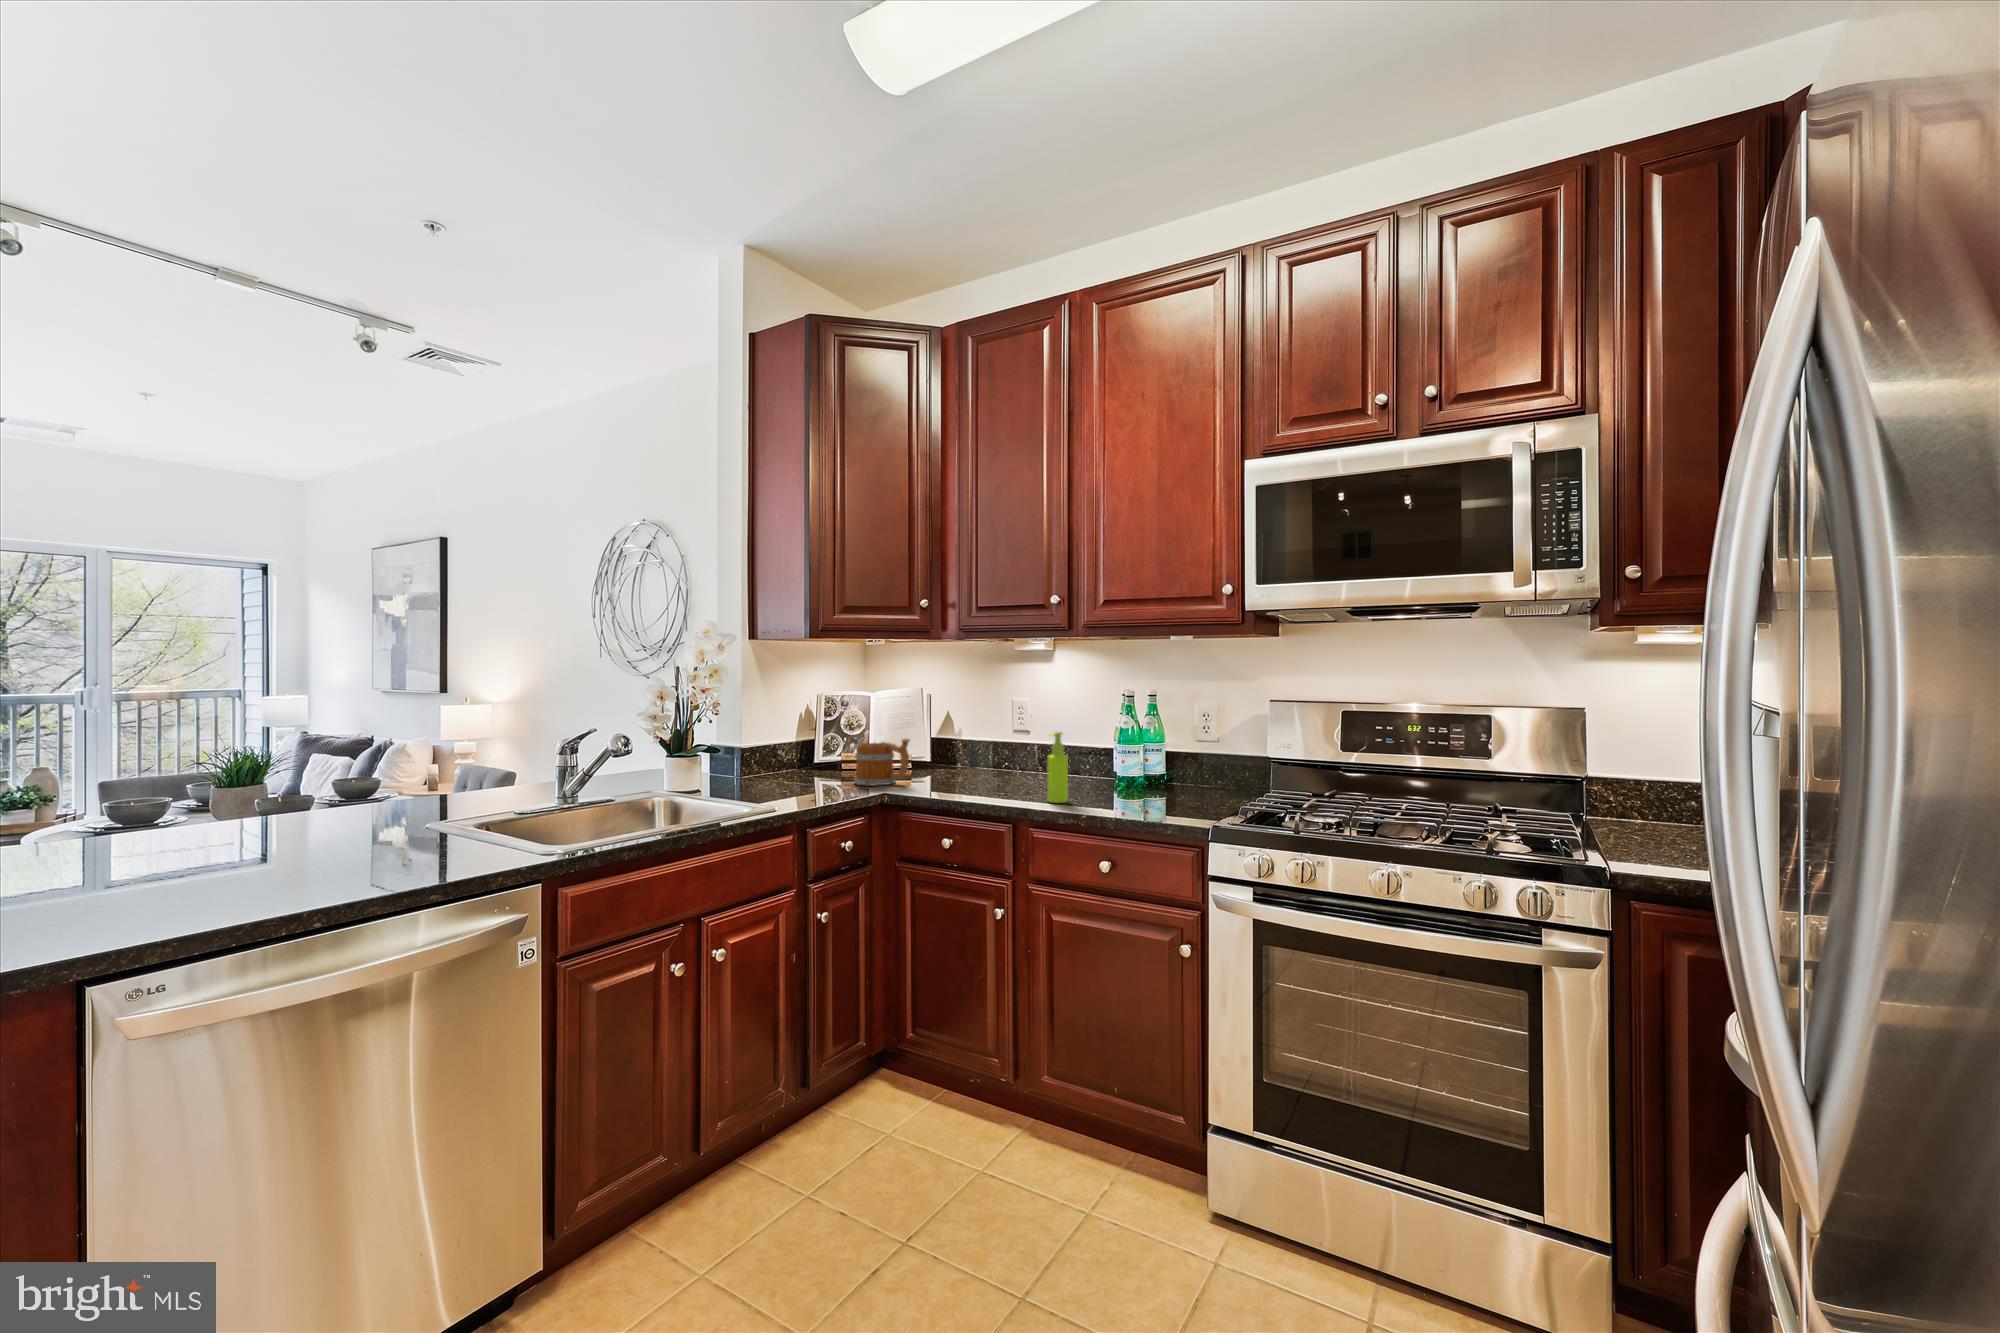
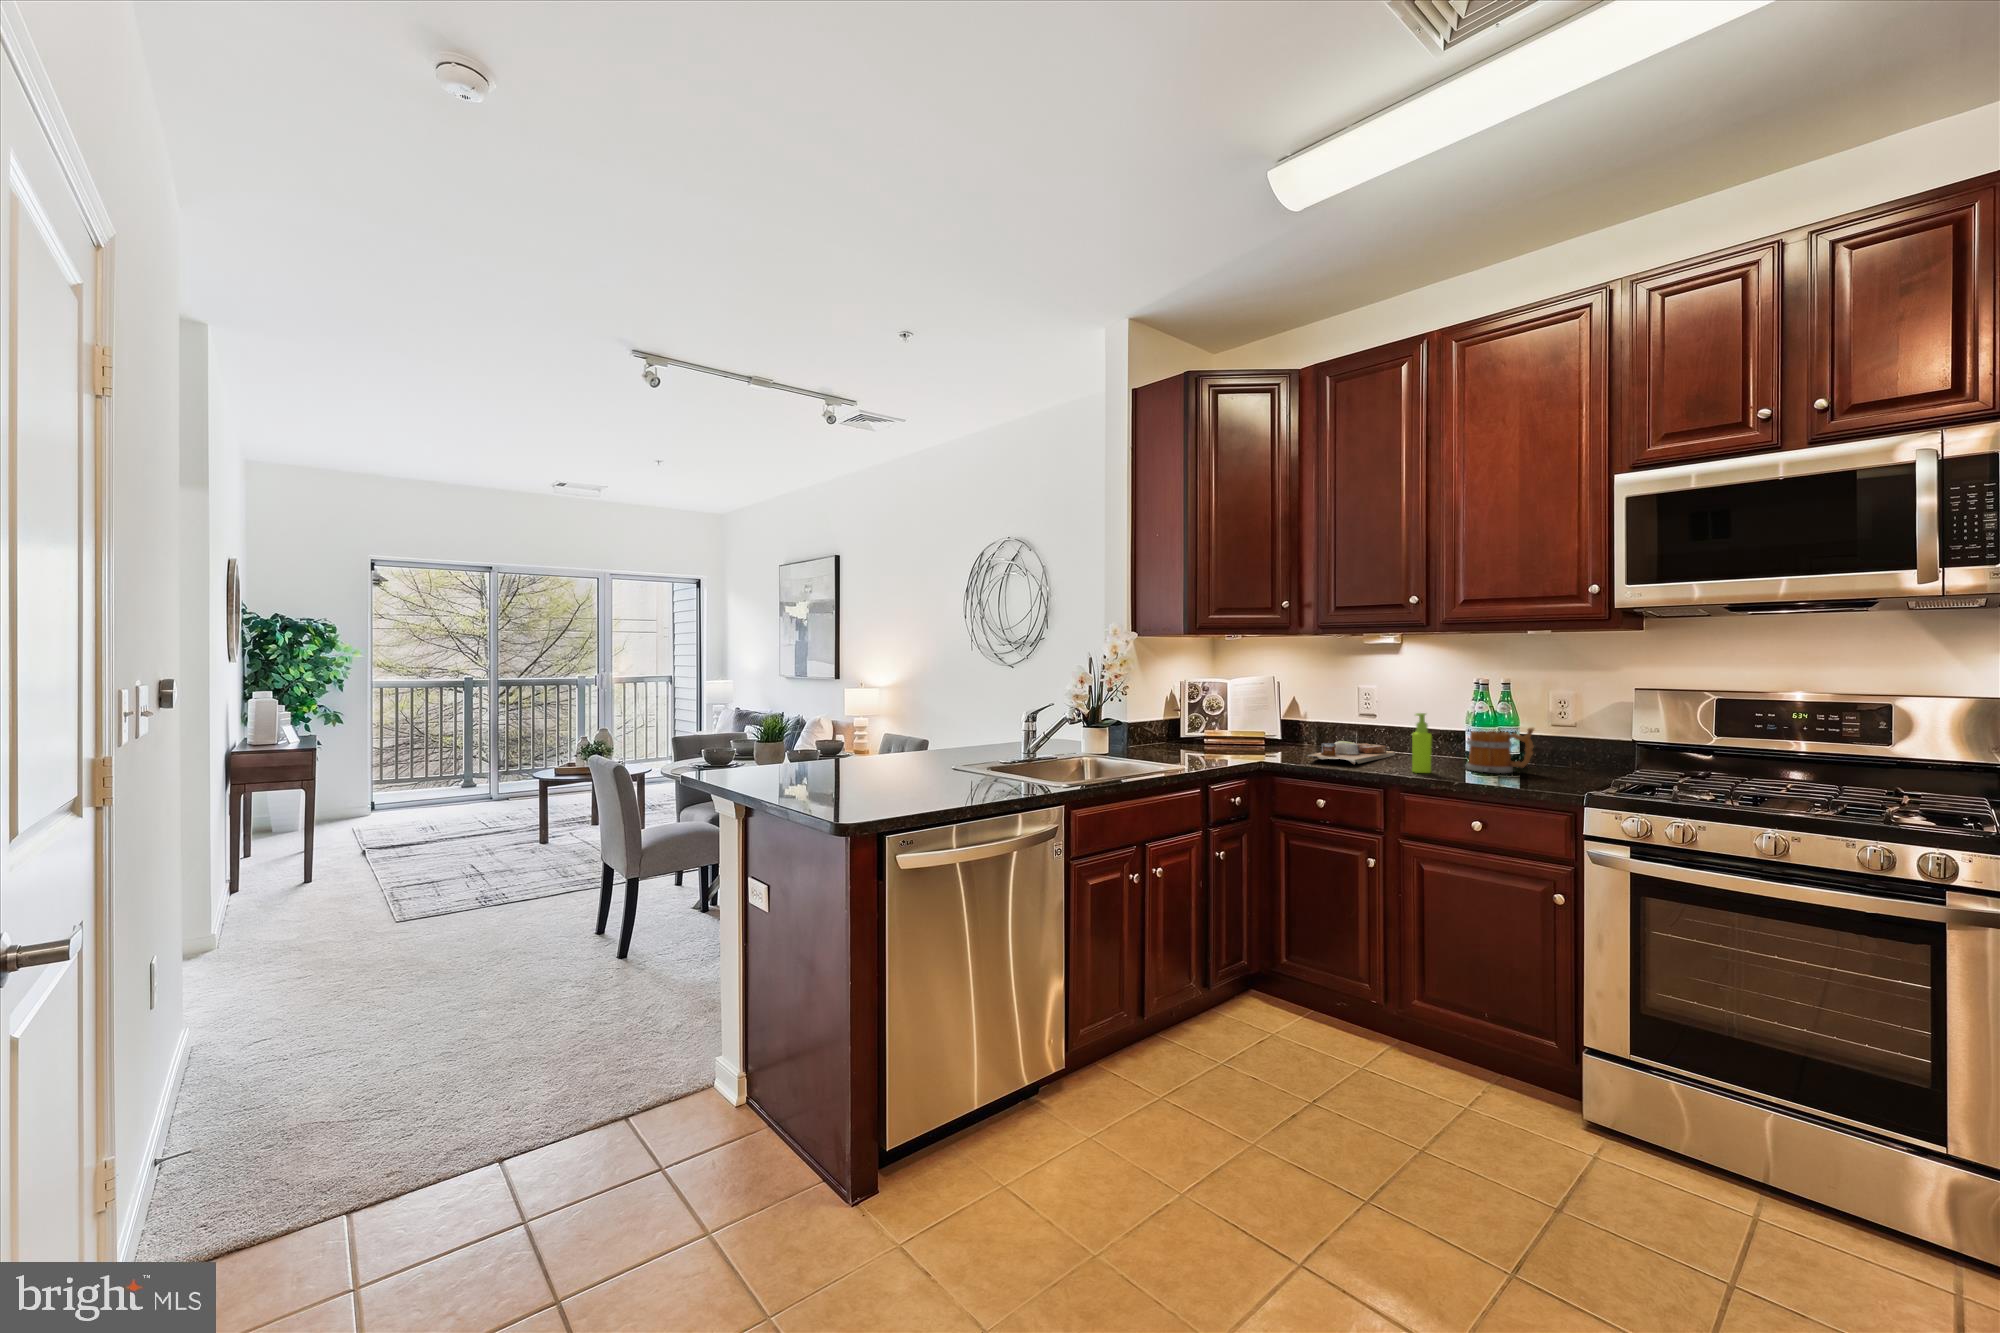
mug: present [854,739,910,785] -> present [1465,728,1534,773]
cutting board: none [938,764,1046,795] -> present [1306,741,1395,764]

